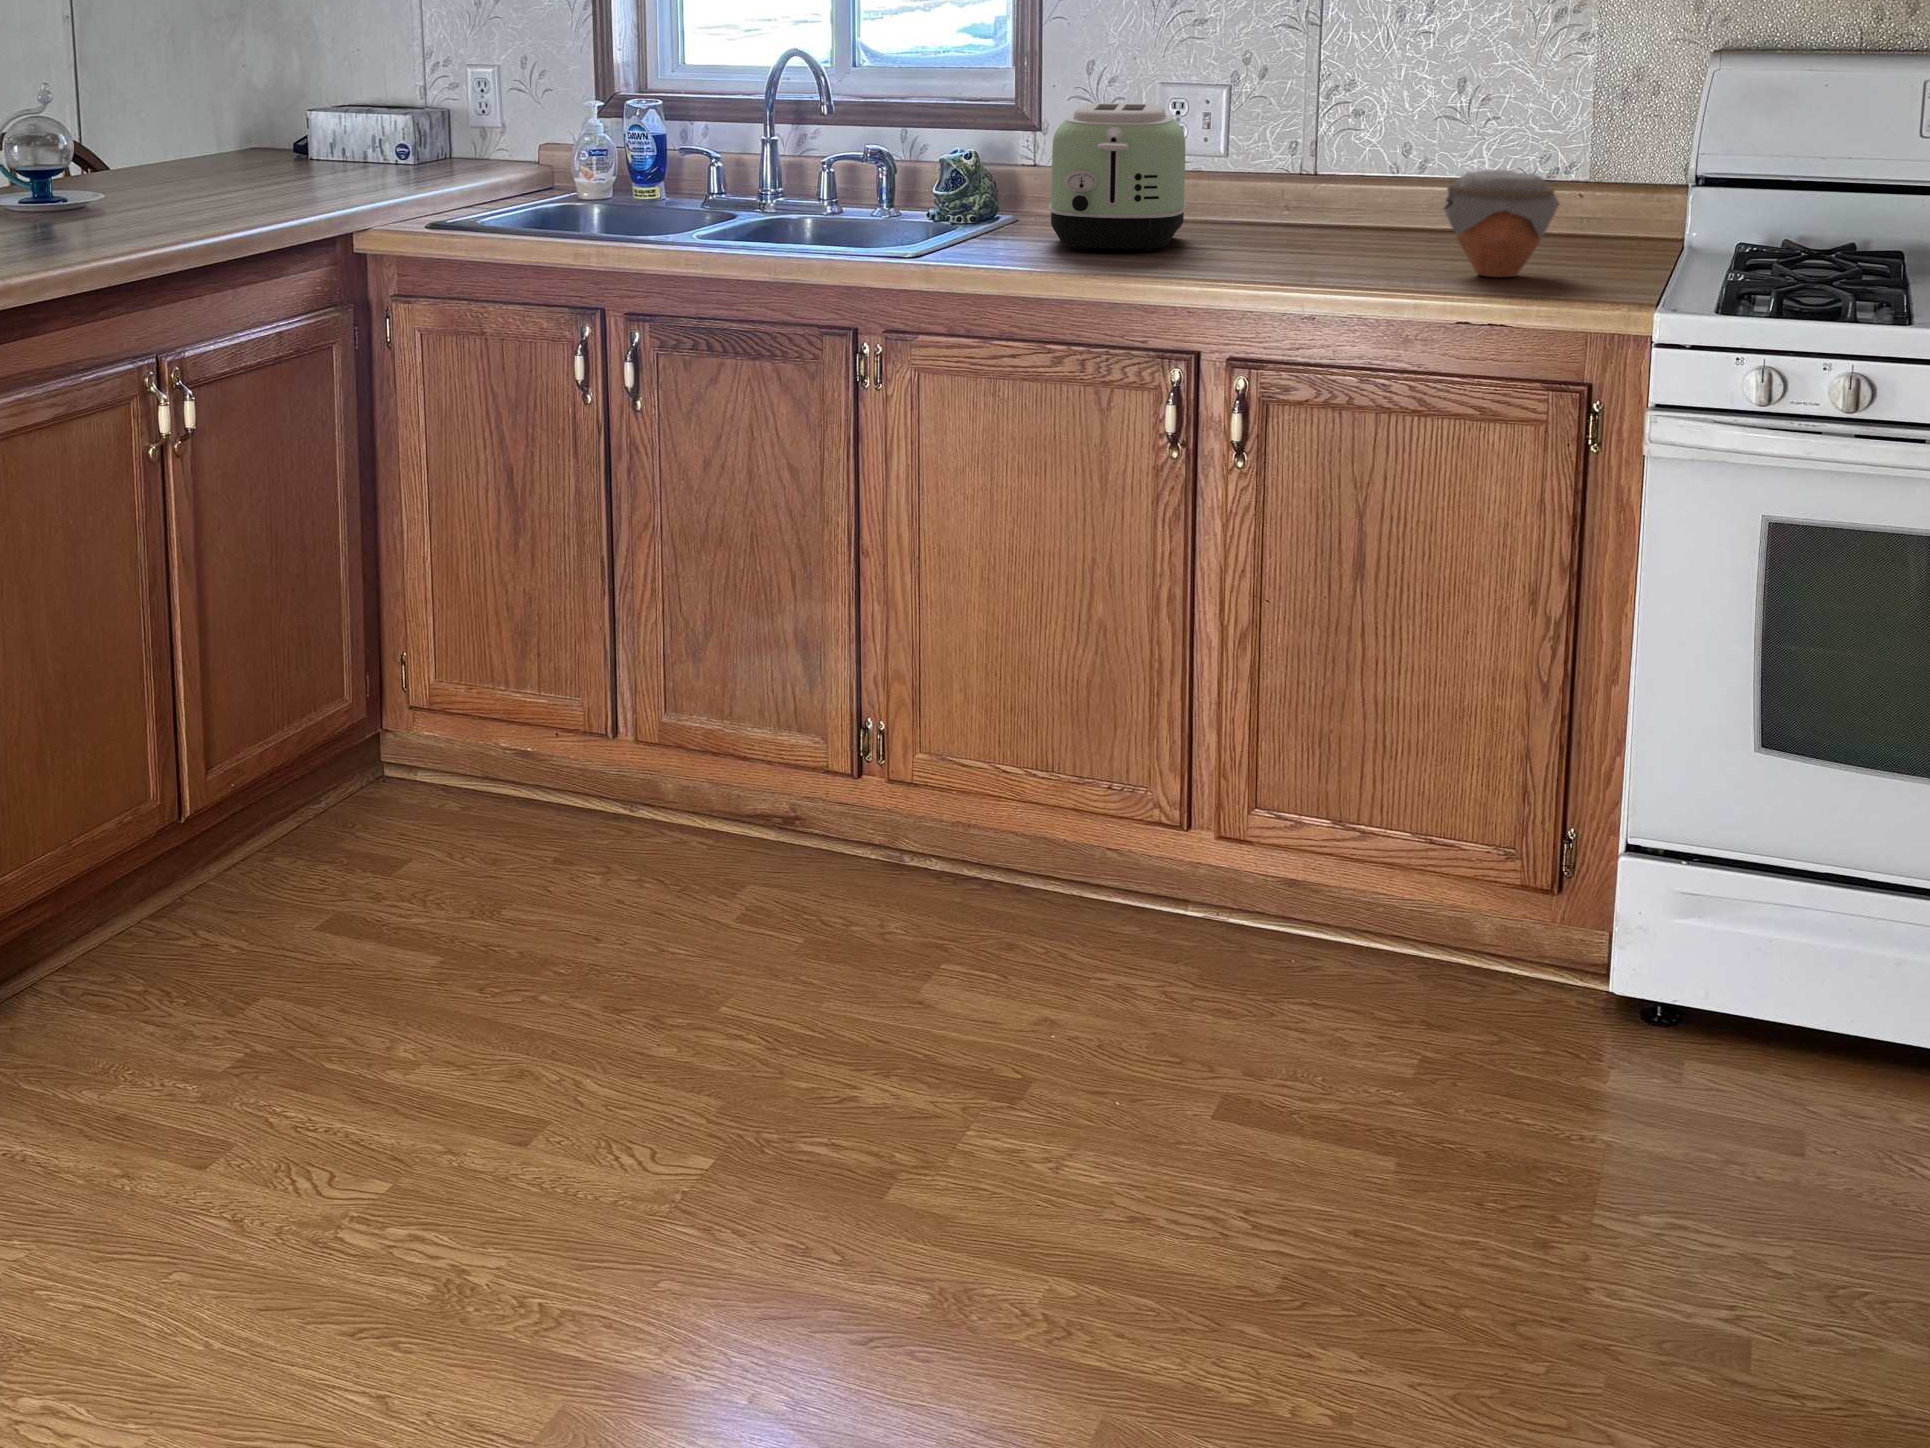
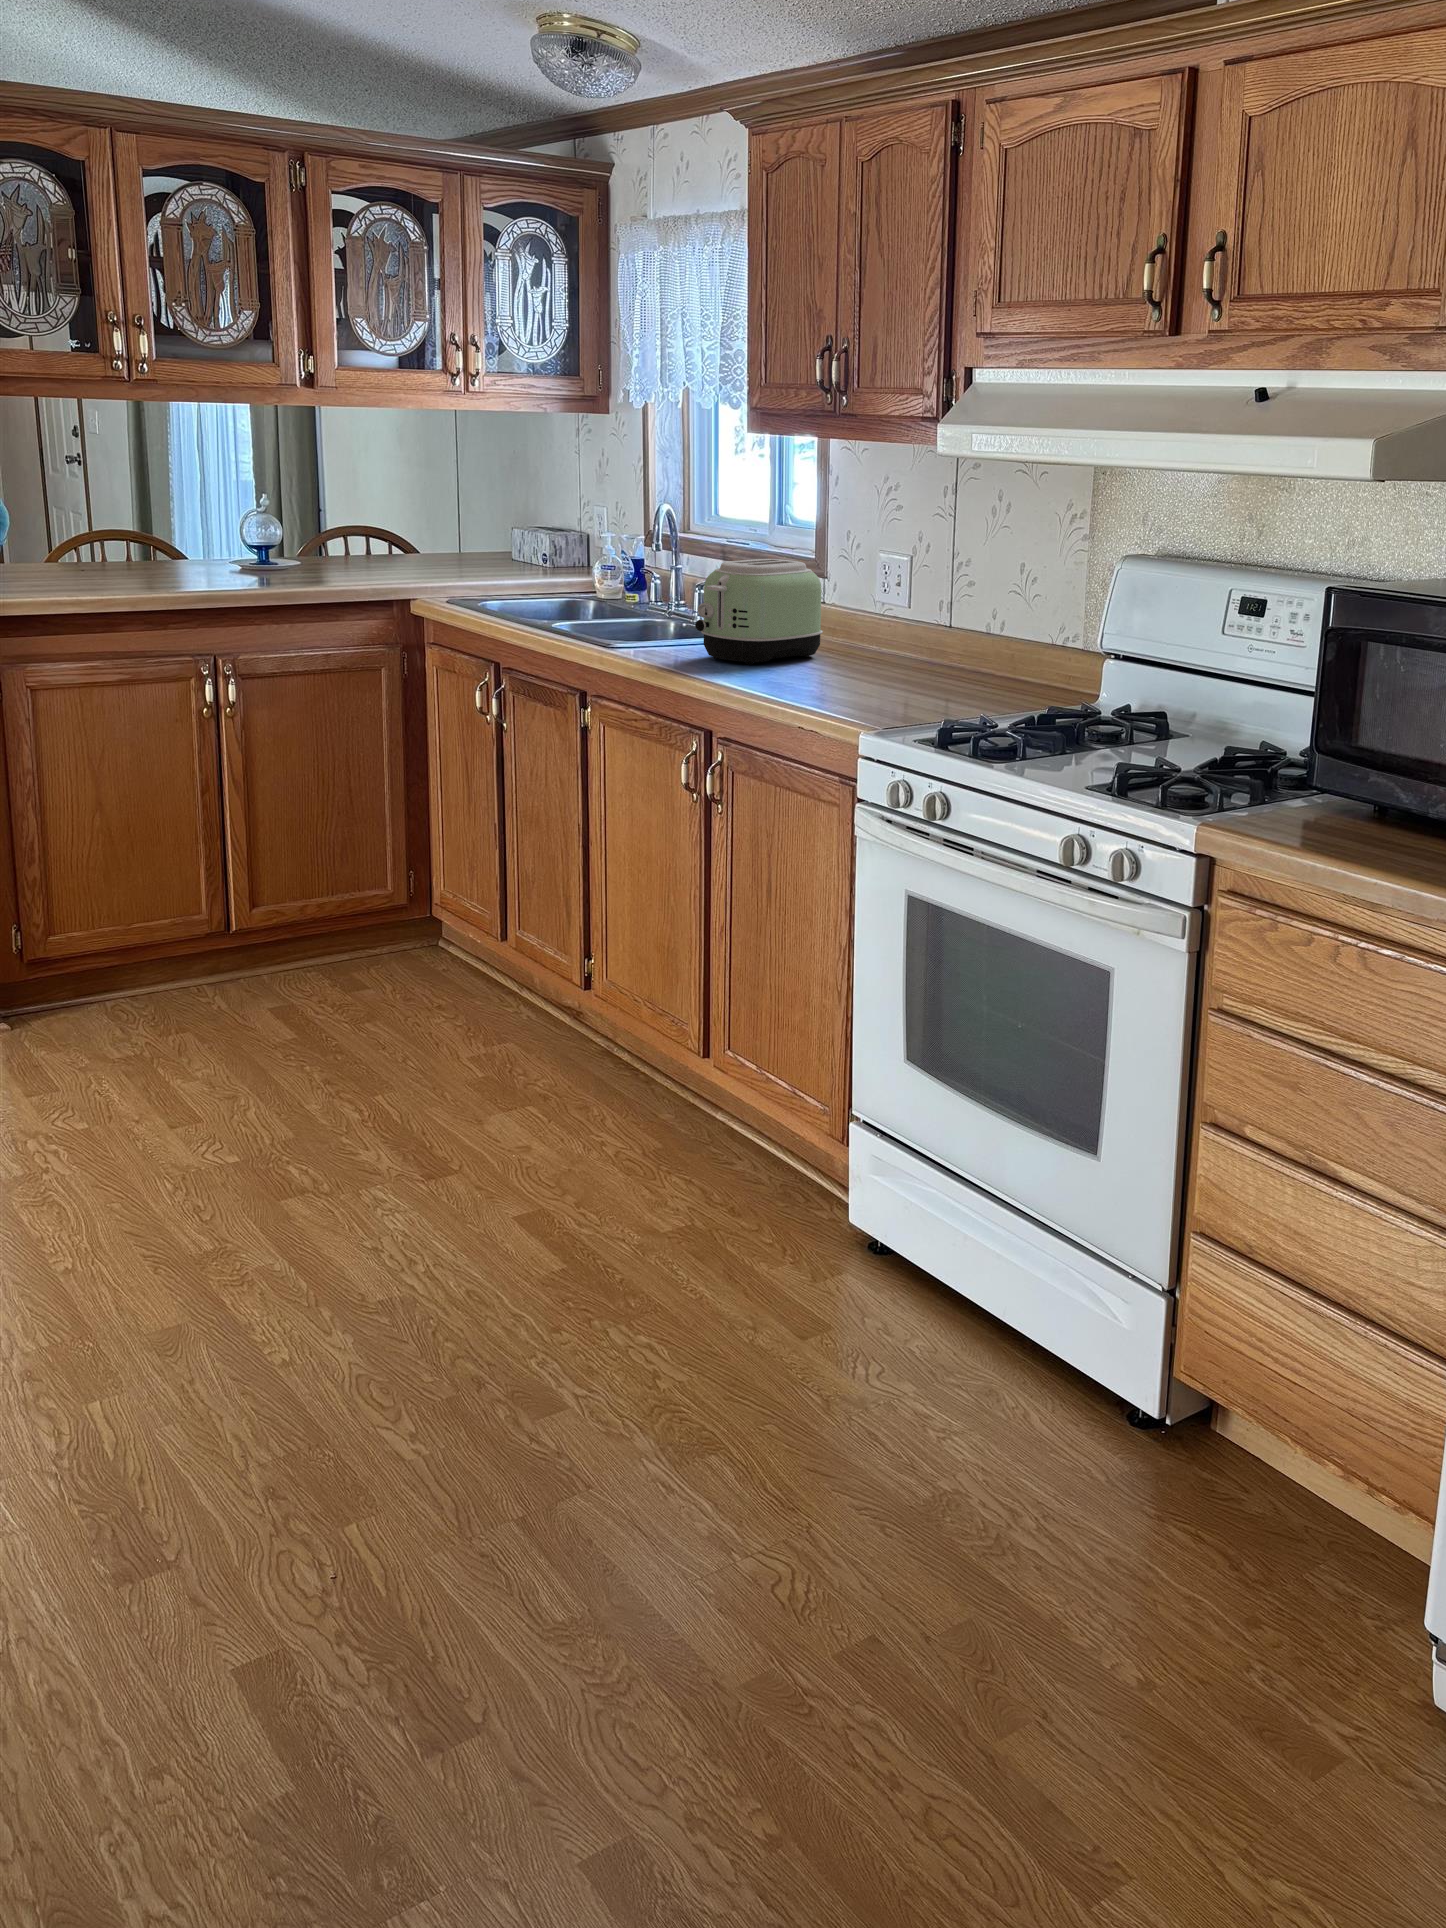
jar: present [1444,170,1560,277] -> none [814,625,901,705]

